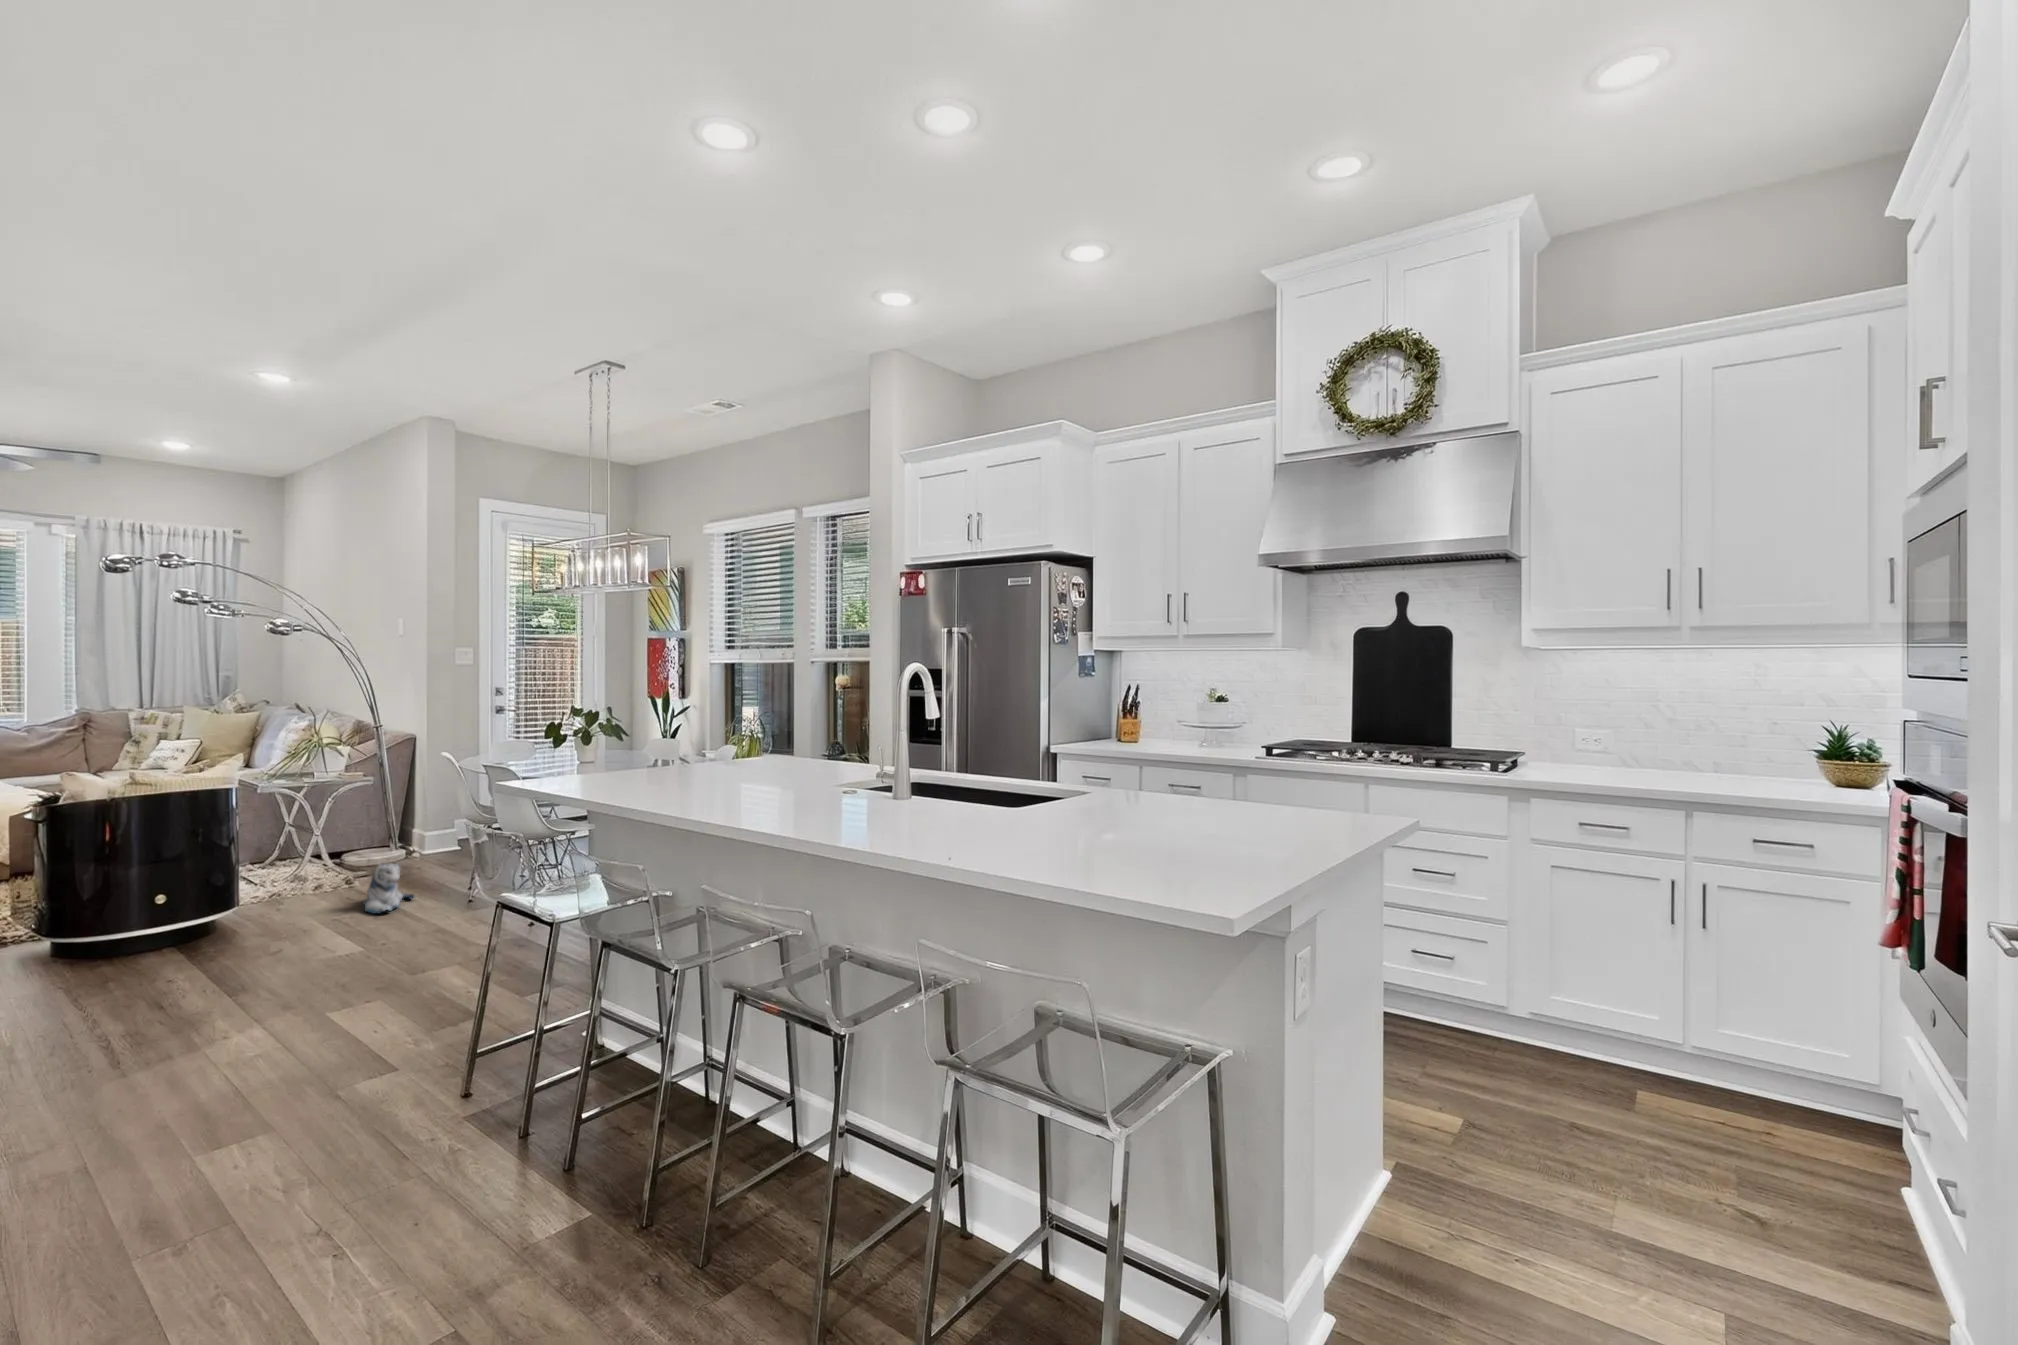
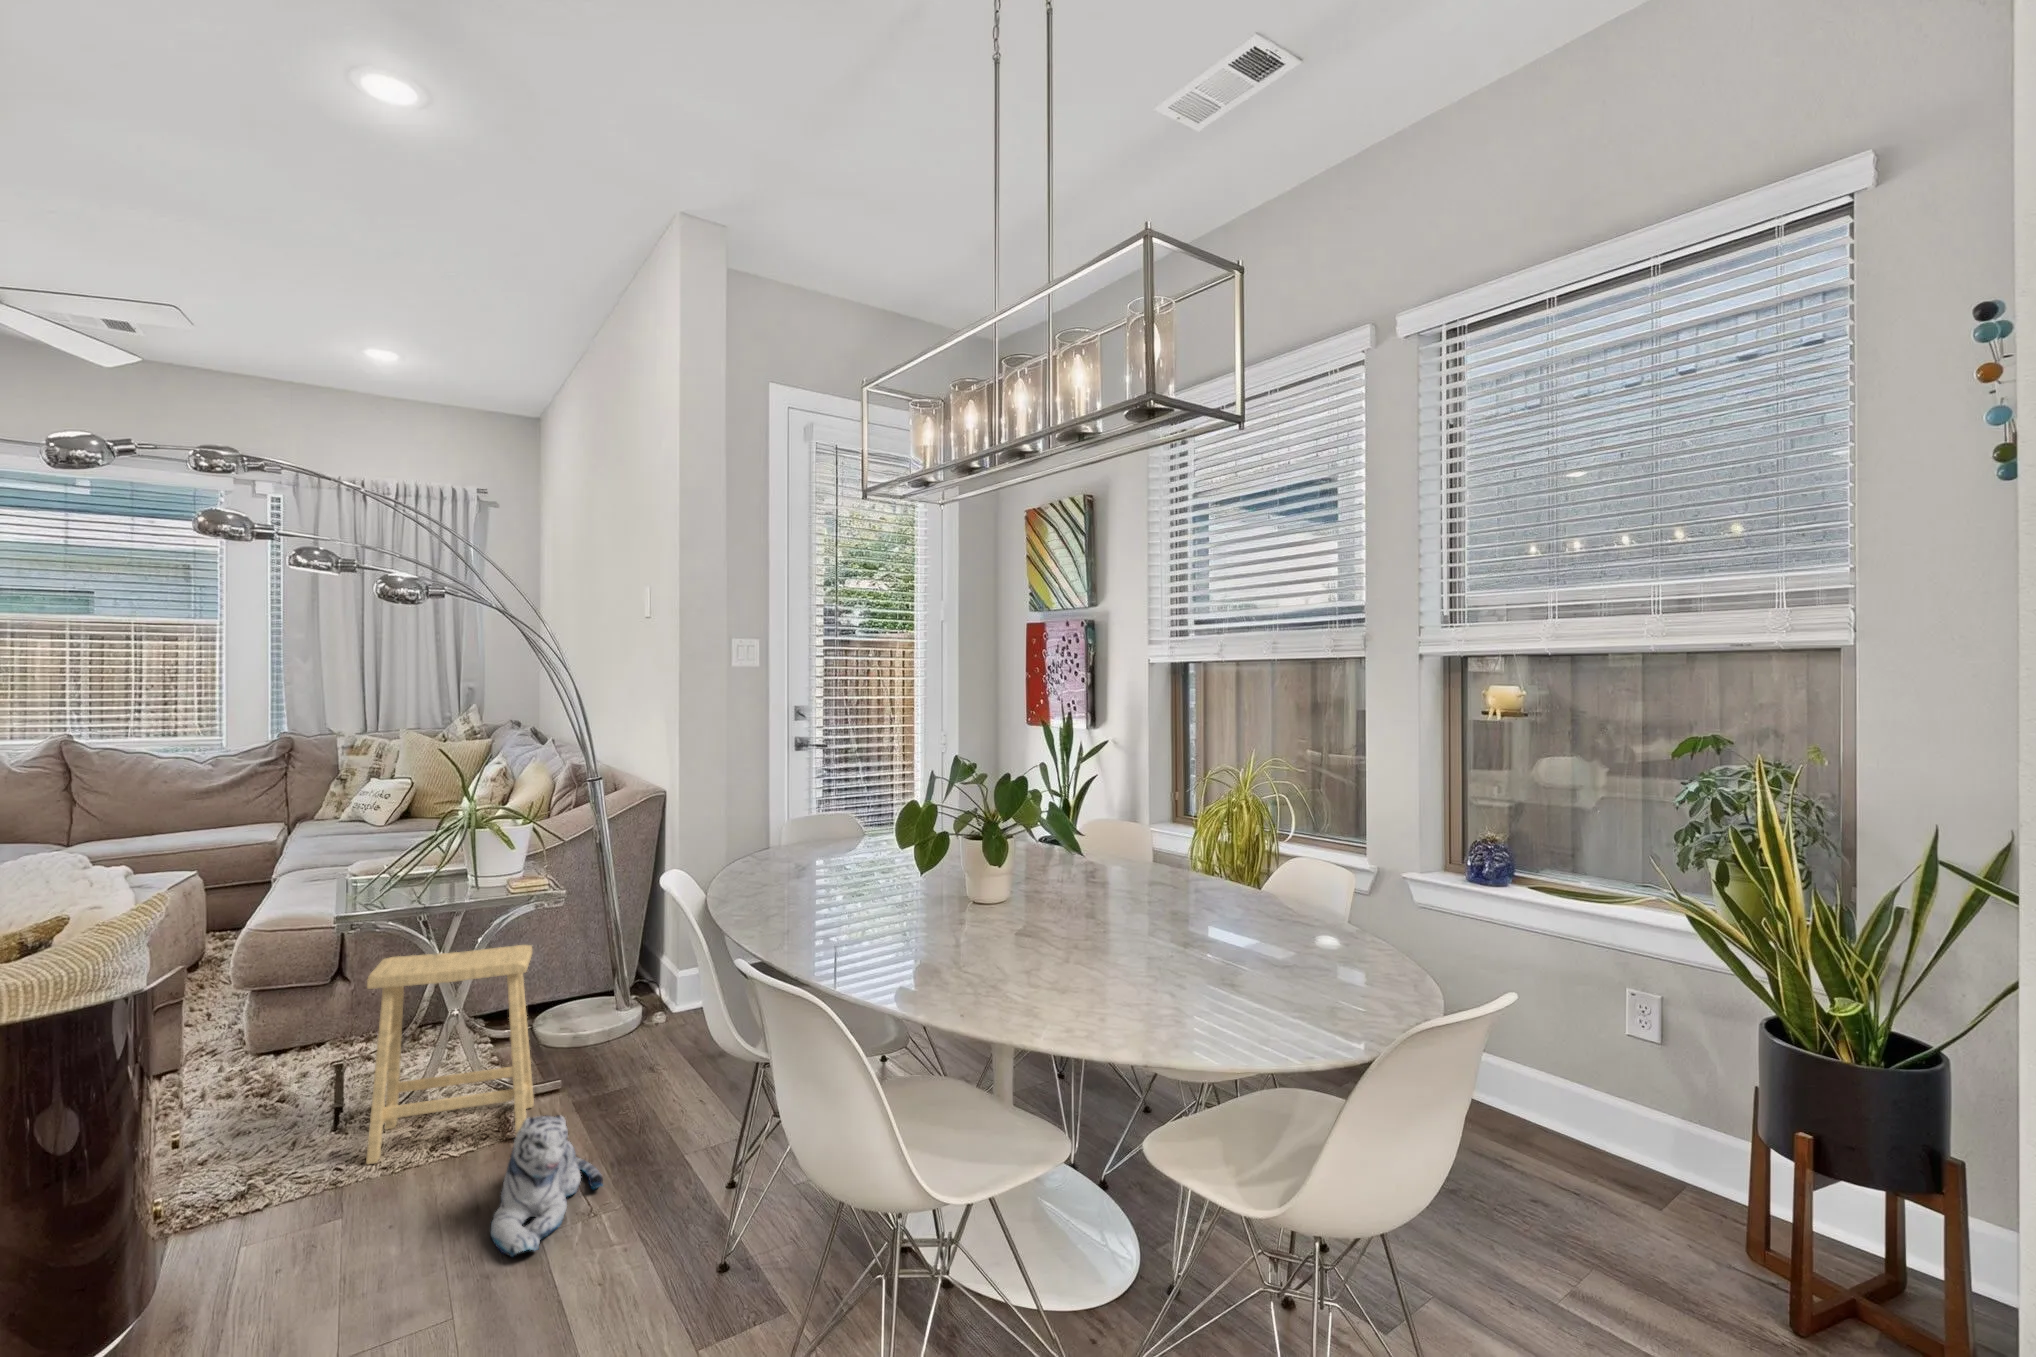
footstool: none [278,804,364,903] -> present [366,945,534,1164]

